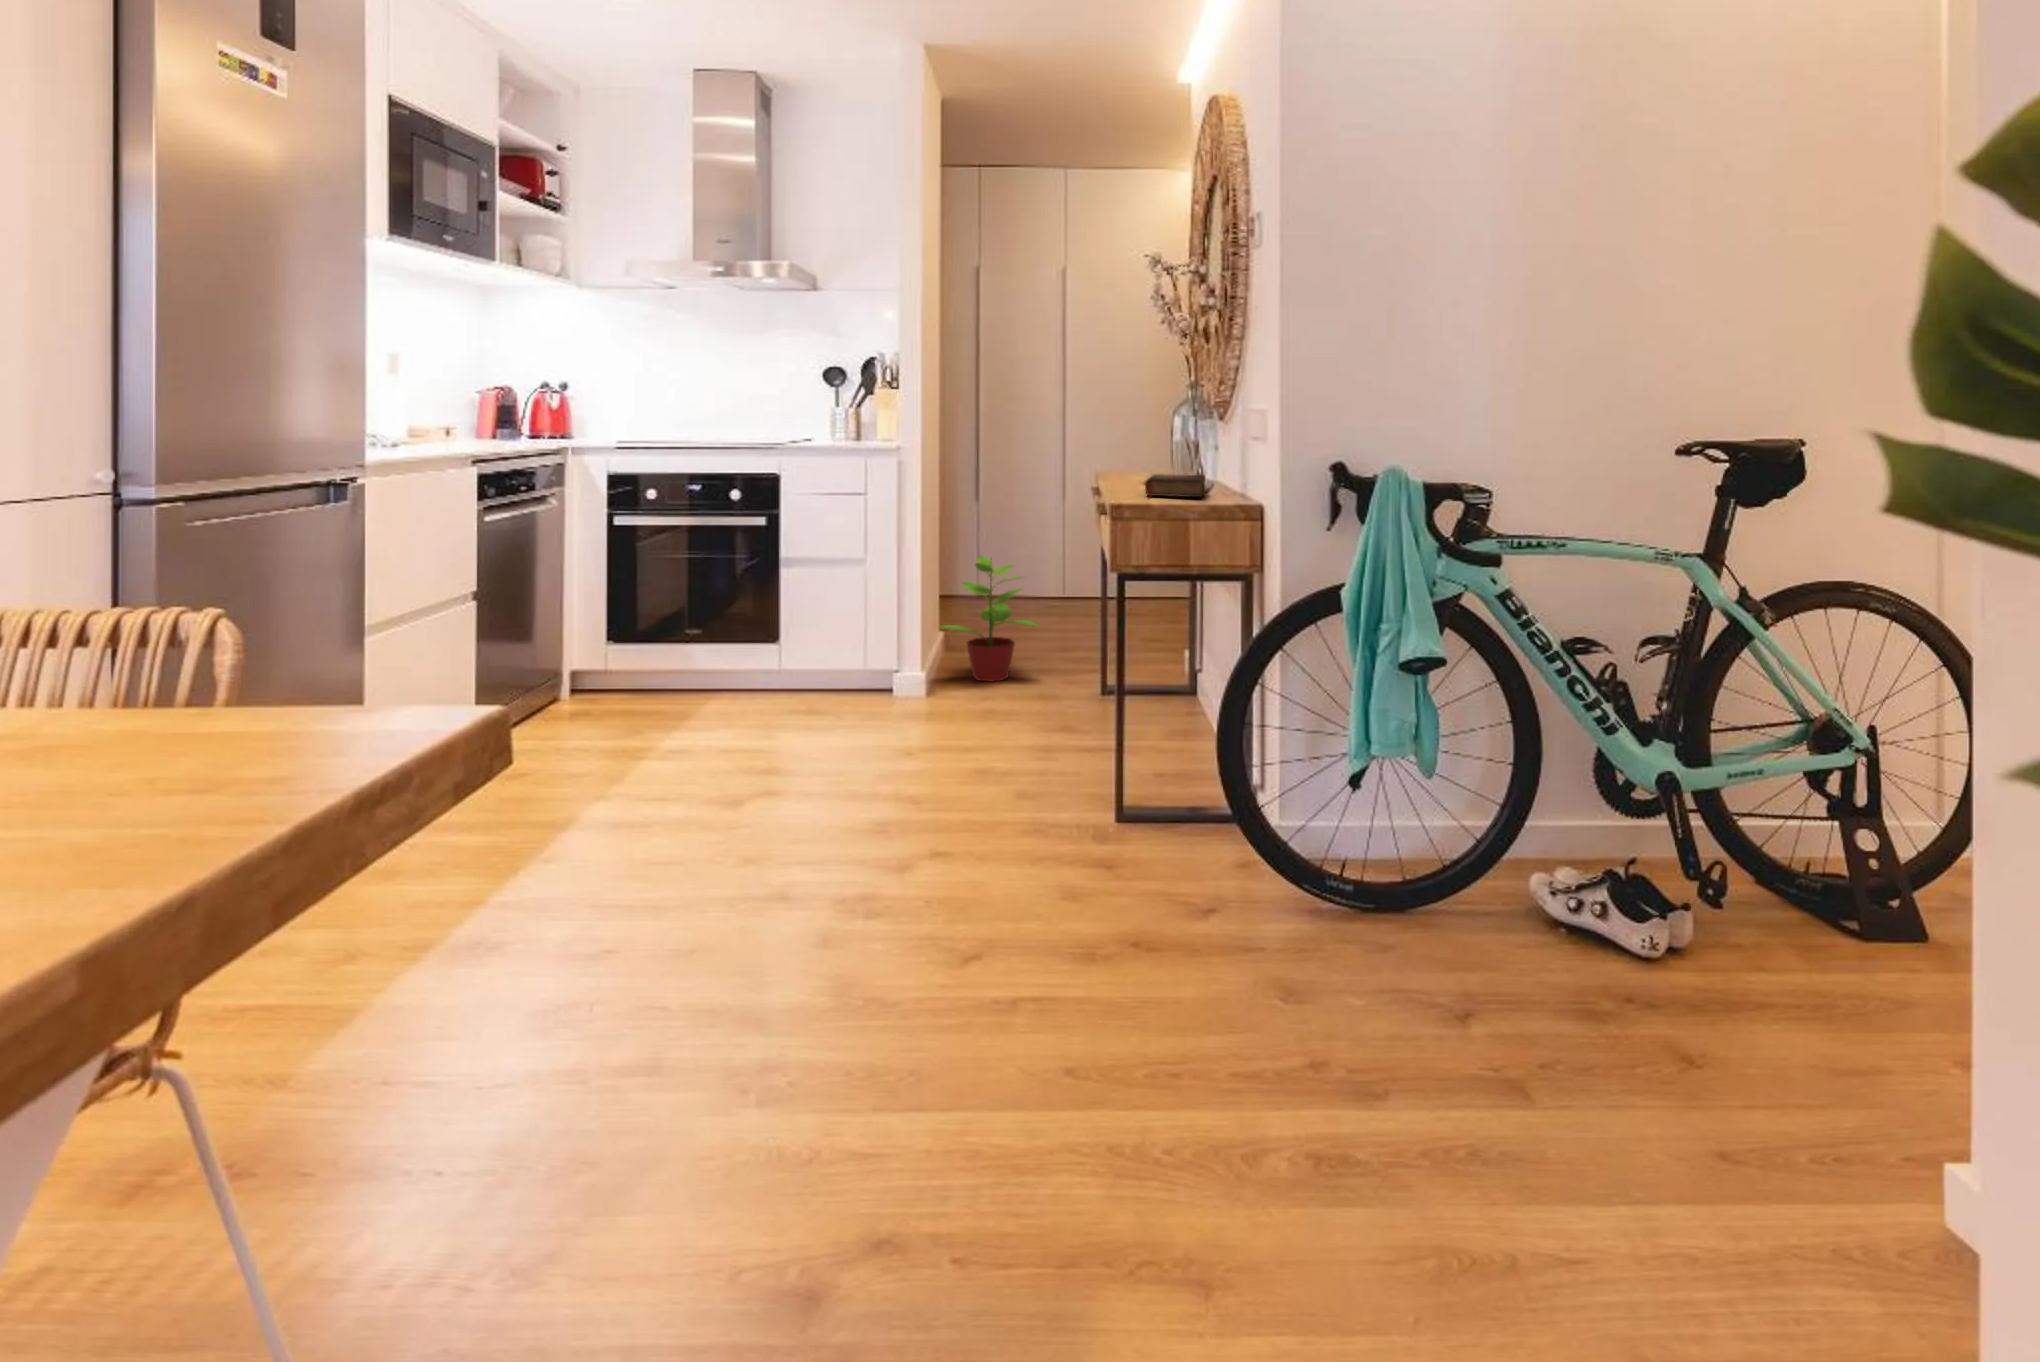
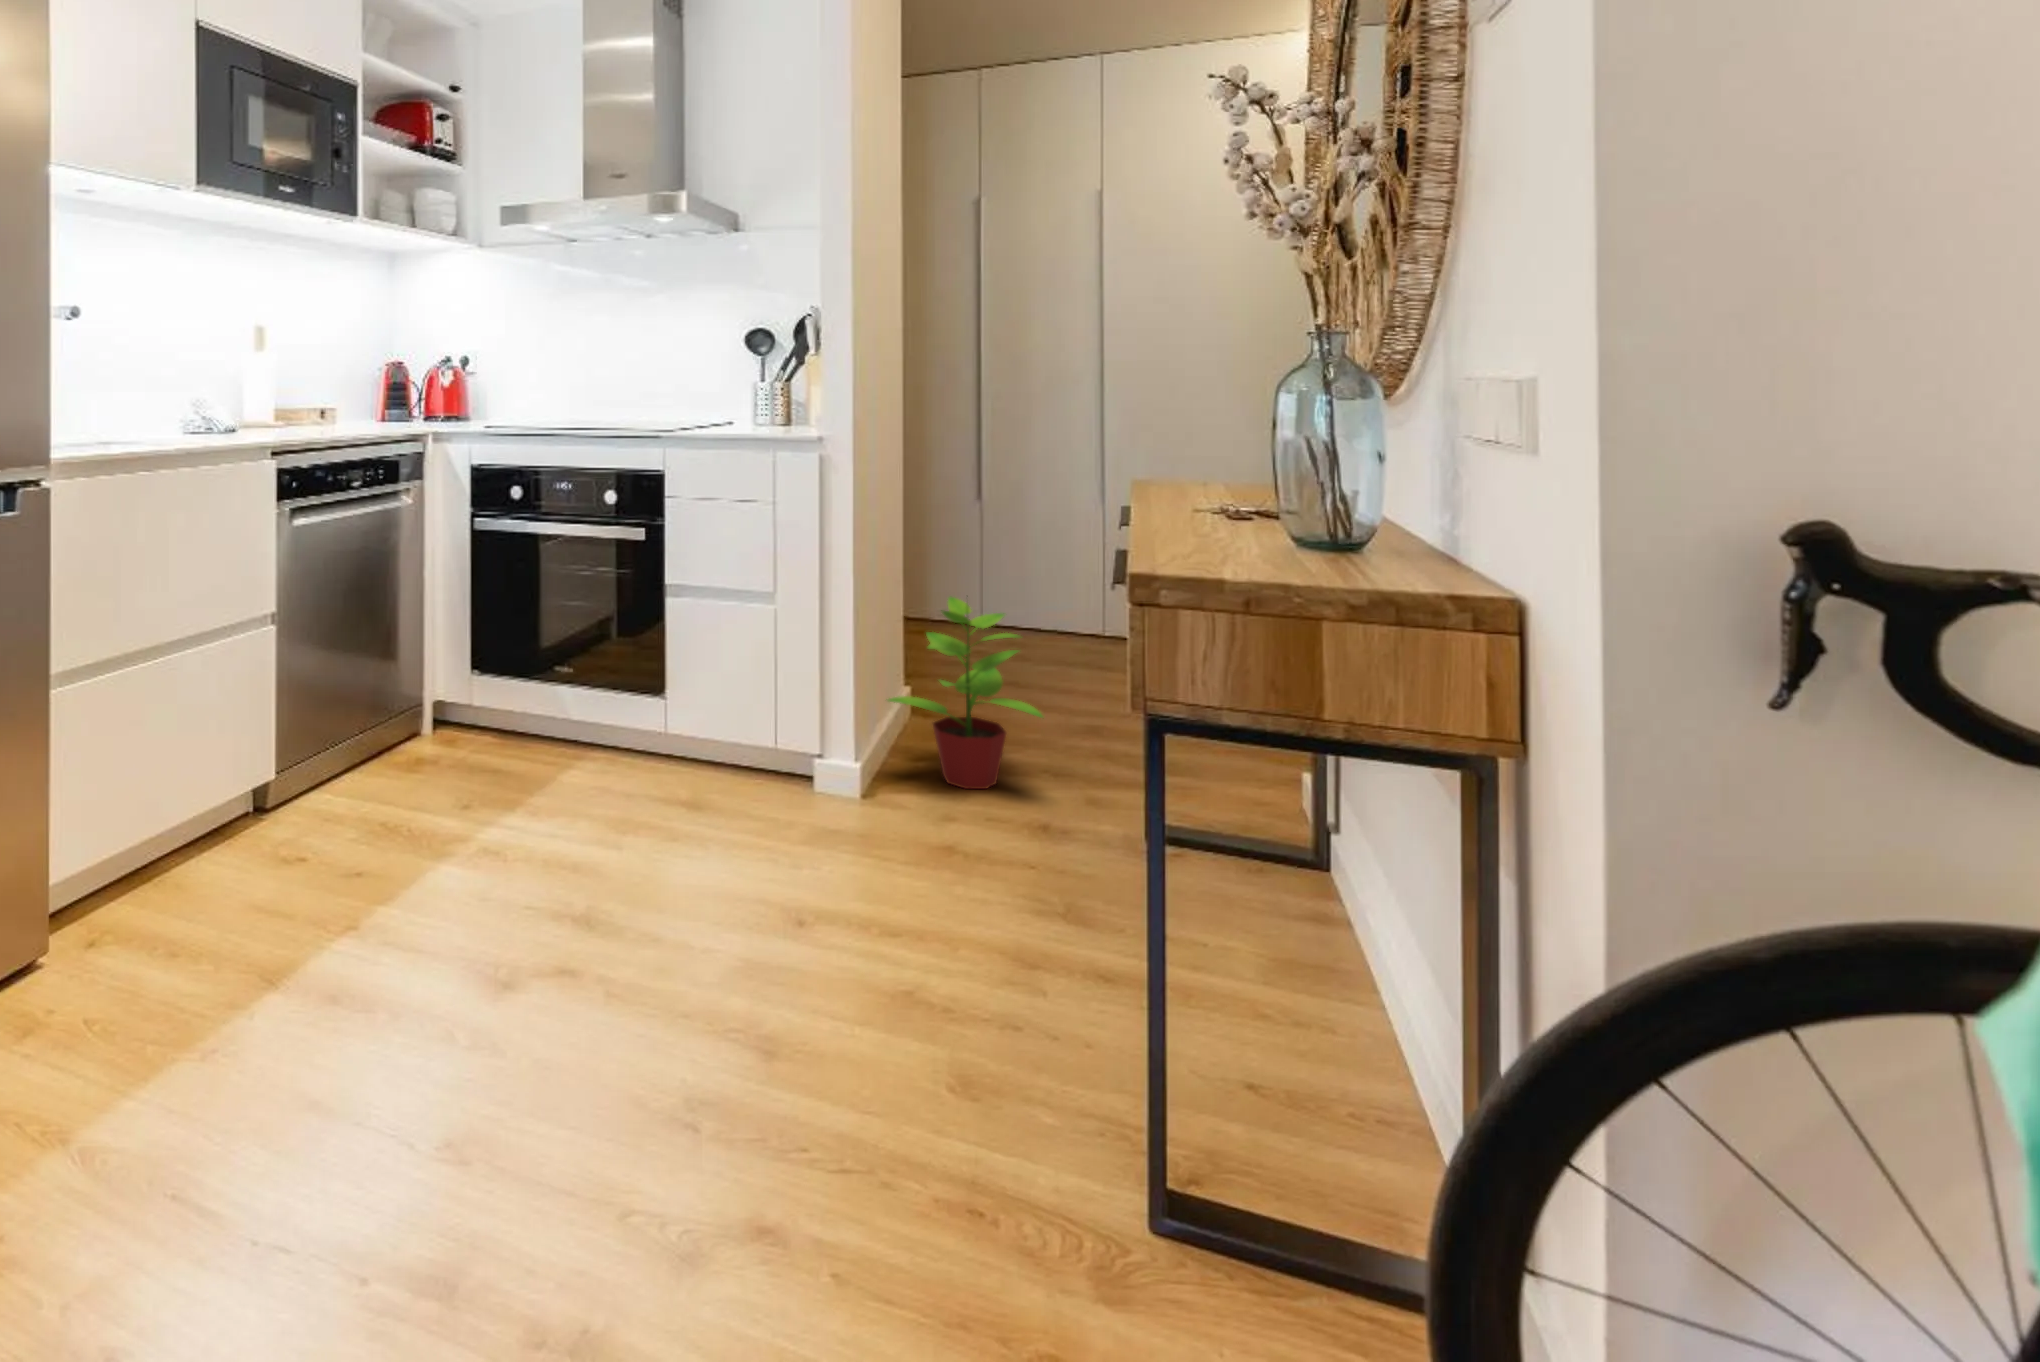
book: present [1145,474,1205,497] -> none [1209,509,1353,569]

